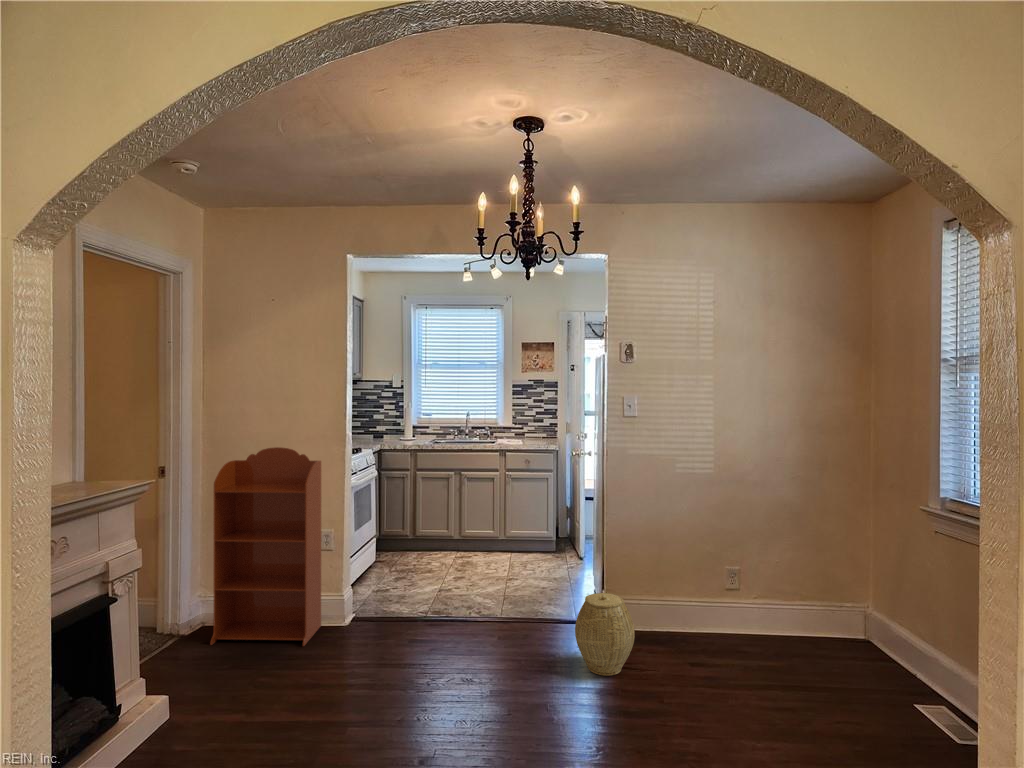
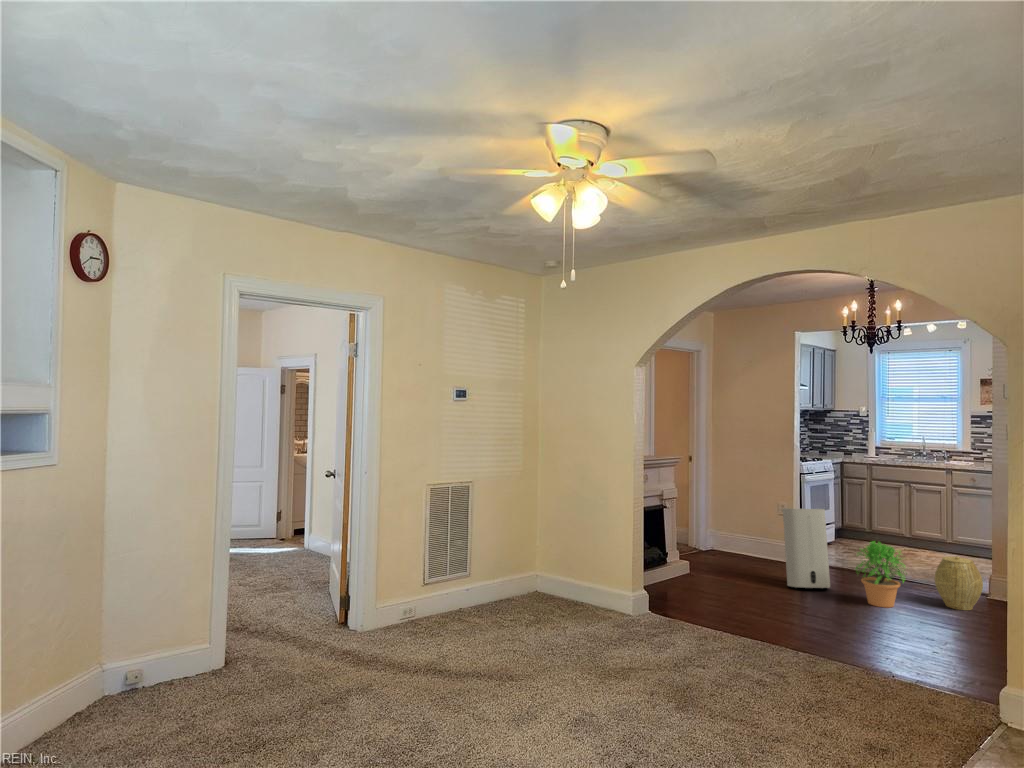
bookcase: present [210,447,321,646] -> none [715,449,779,564]
air purifier: none [357,551,437,711] -> present [783,509,830,588]
potted plant: none [485,600,566,715] -> present [856,541,905,607]

